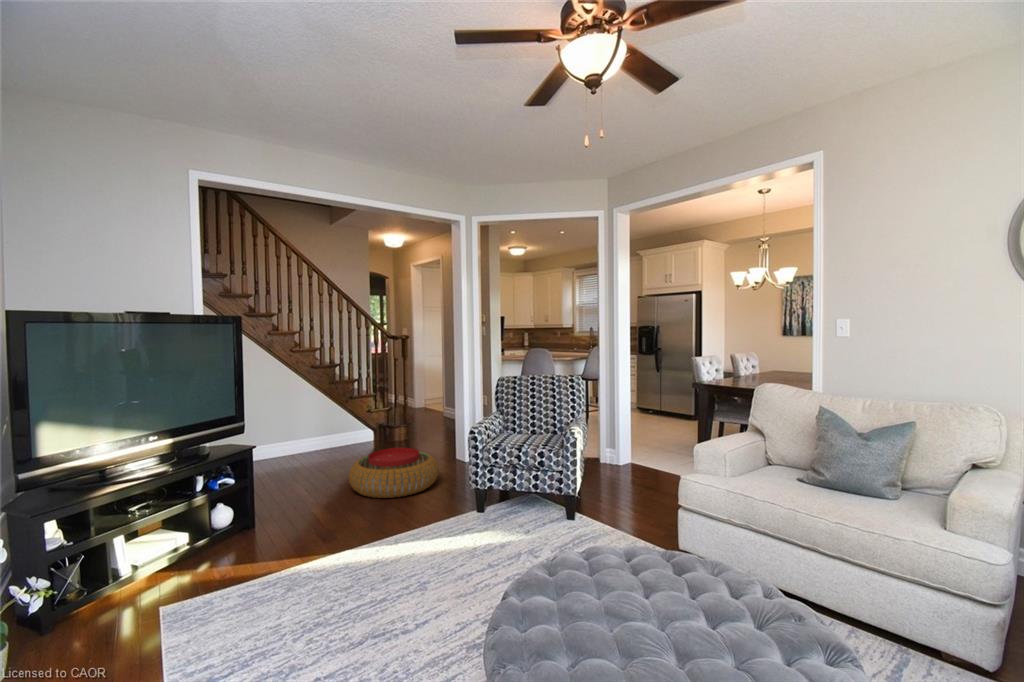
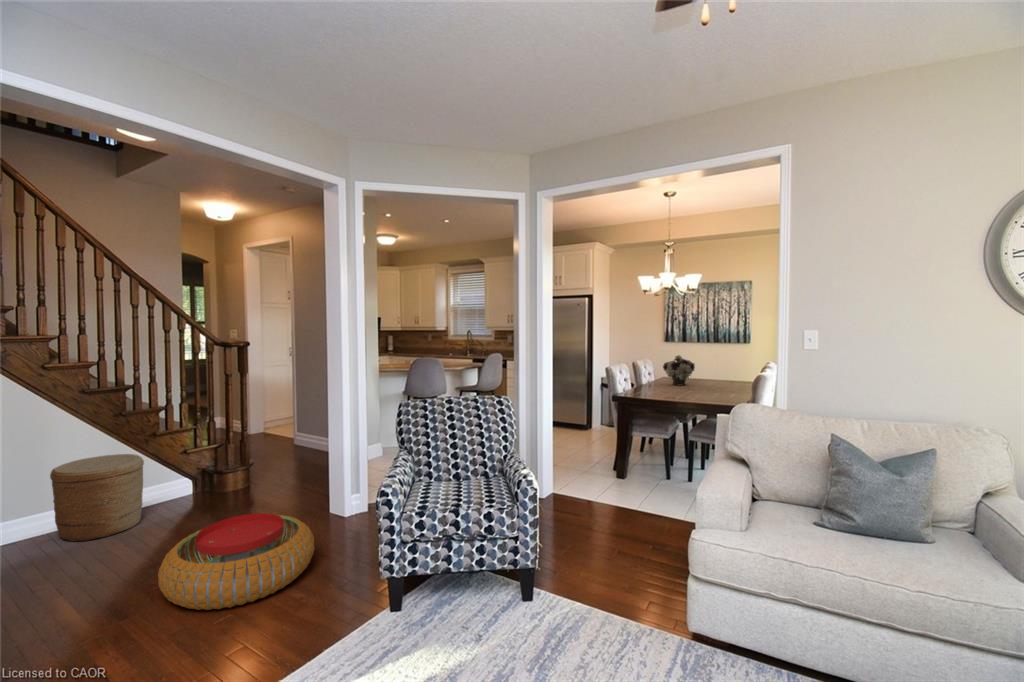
flower arrangement: none [761,347,794,377] -> present [663,355,695,386]
woven basket: none [296,408,345,460] -> present [50,454,144,541]

